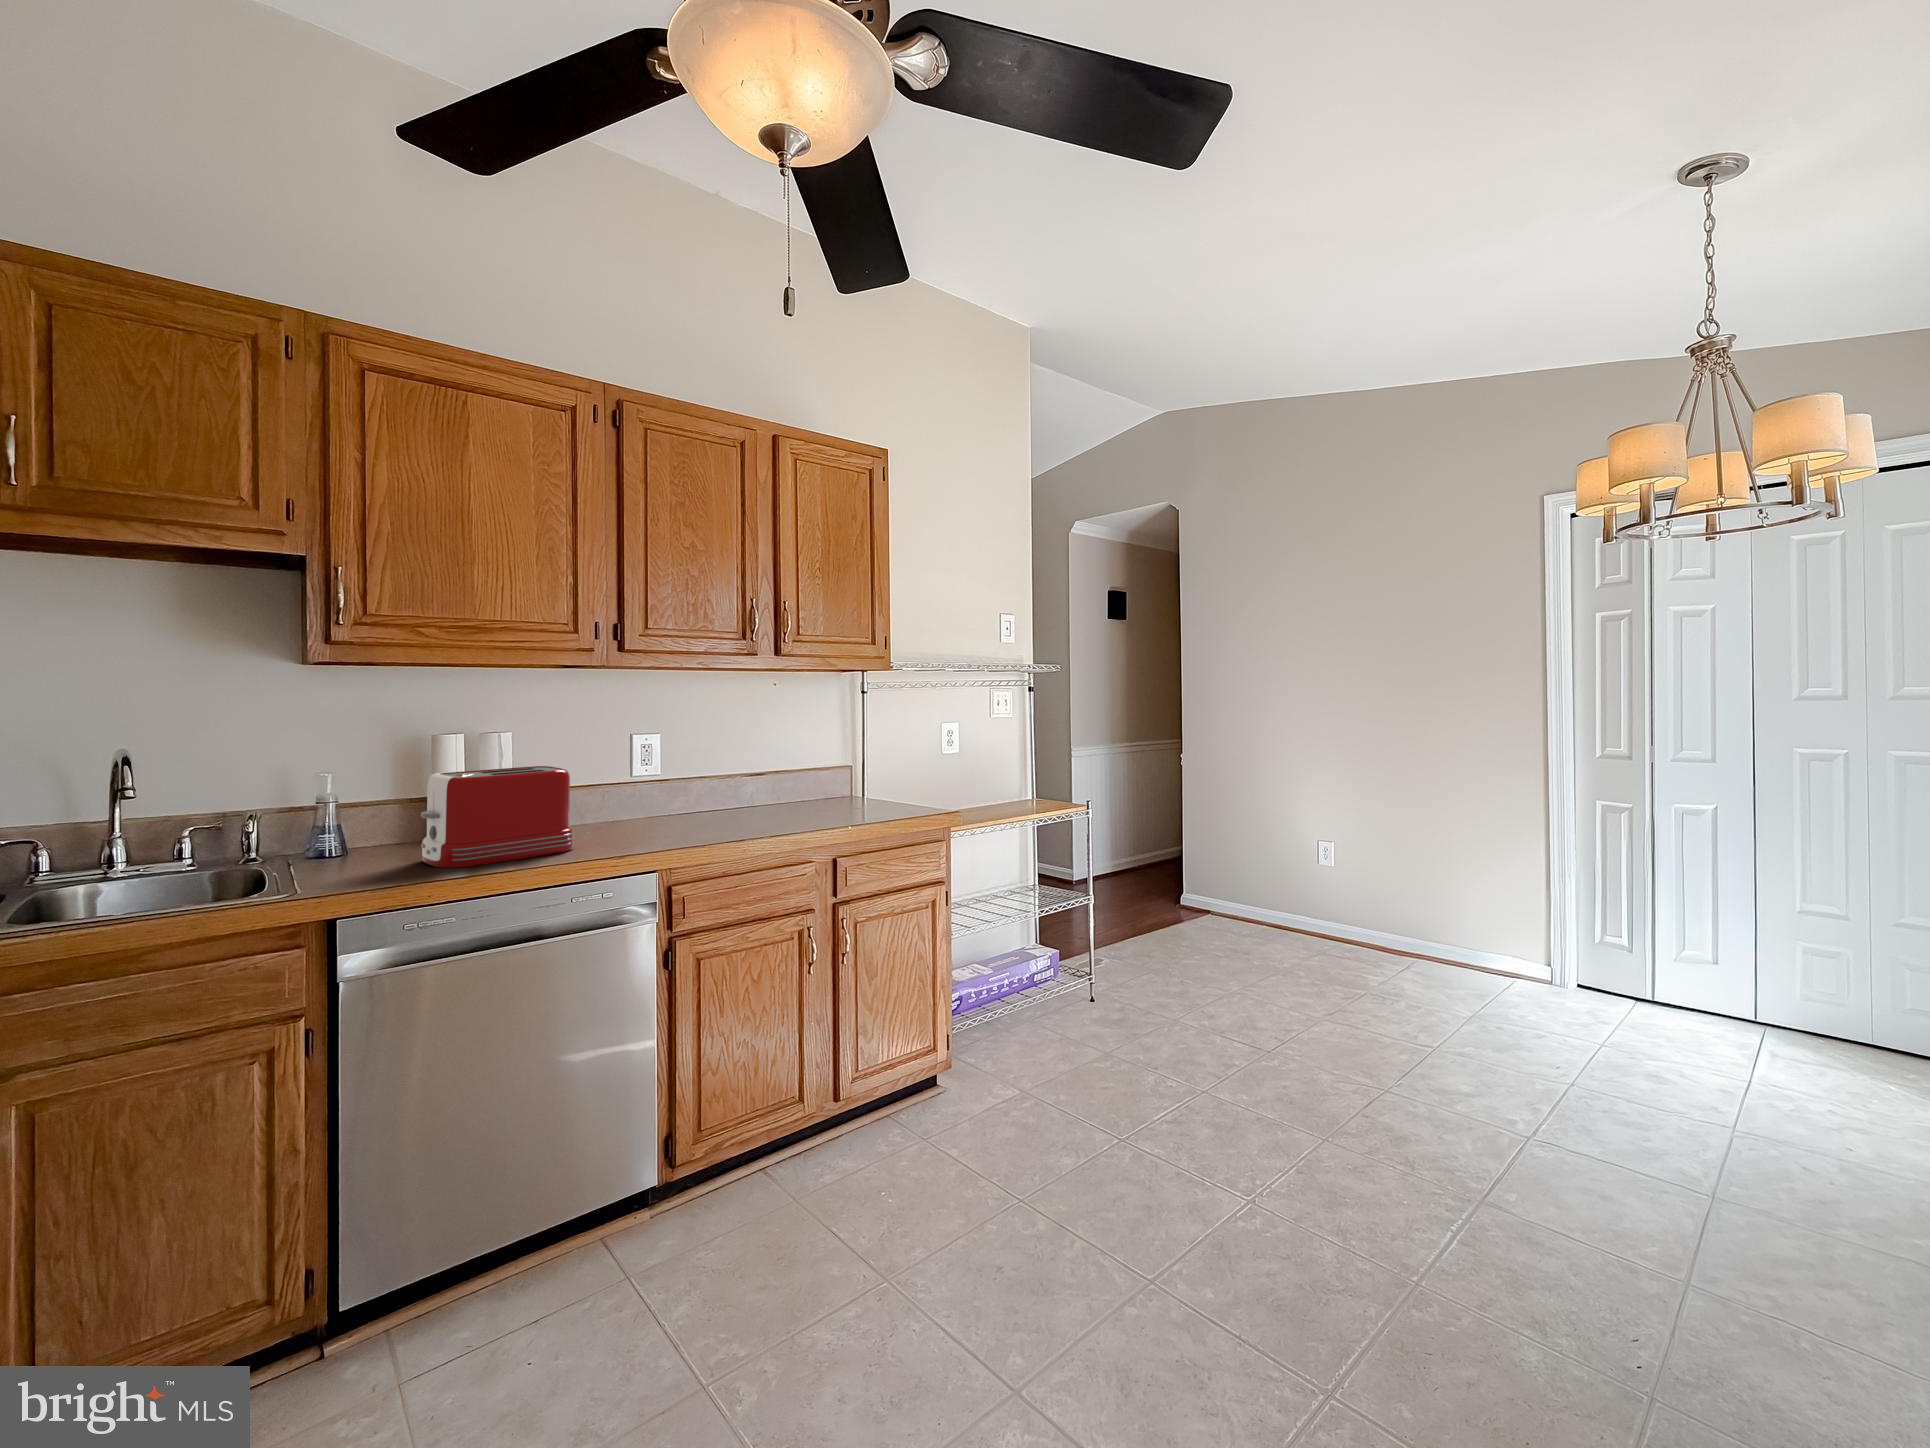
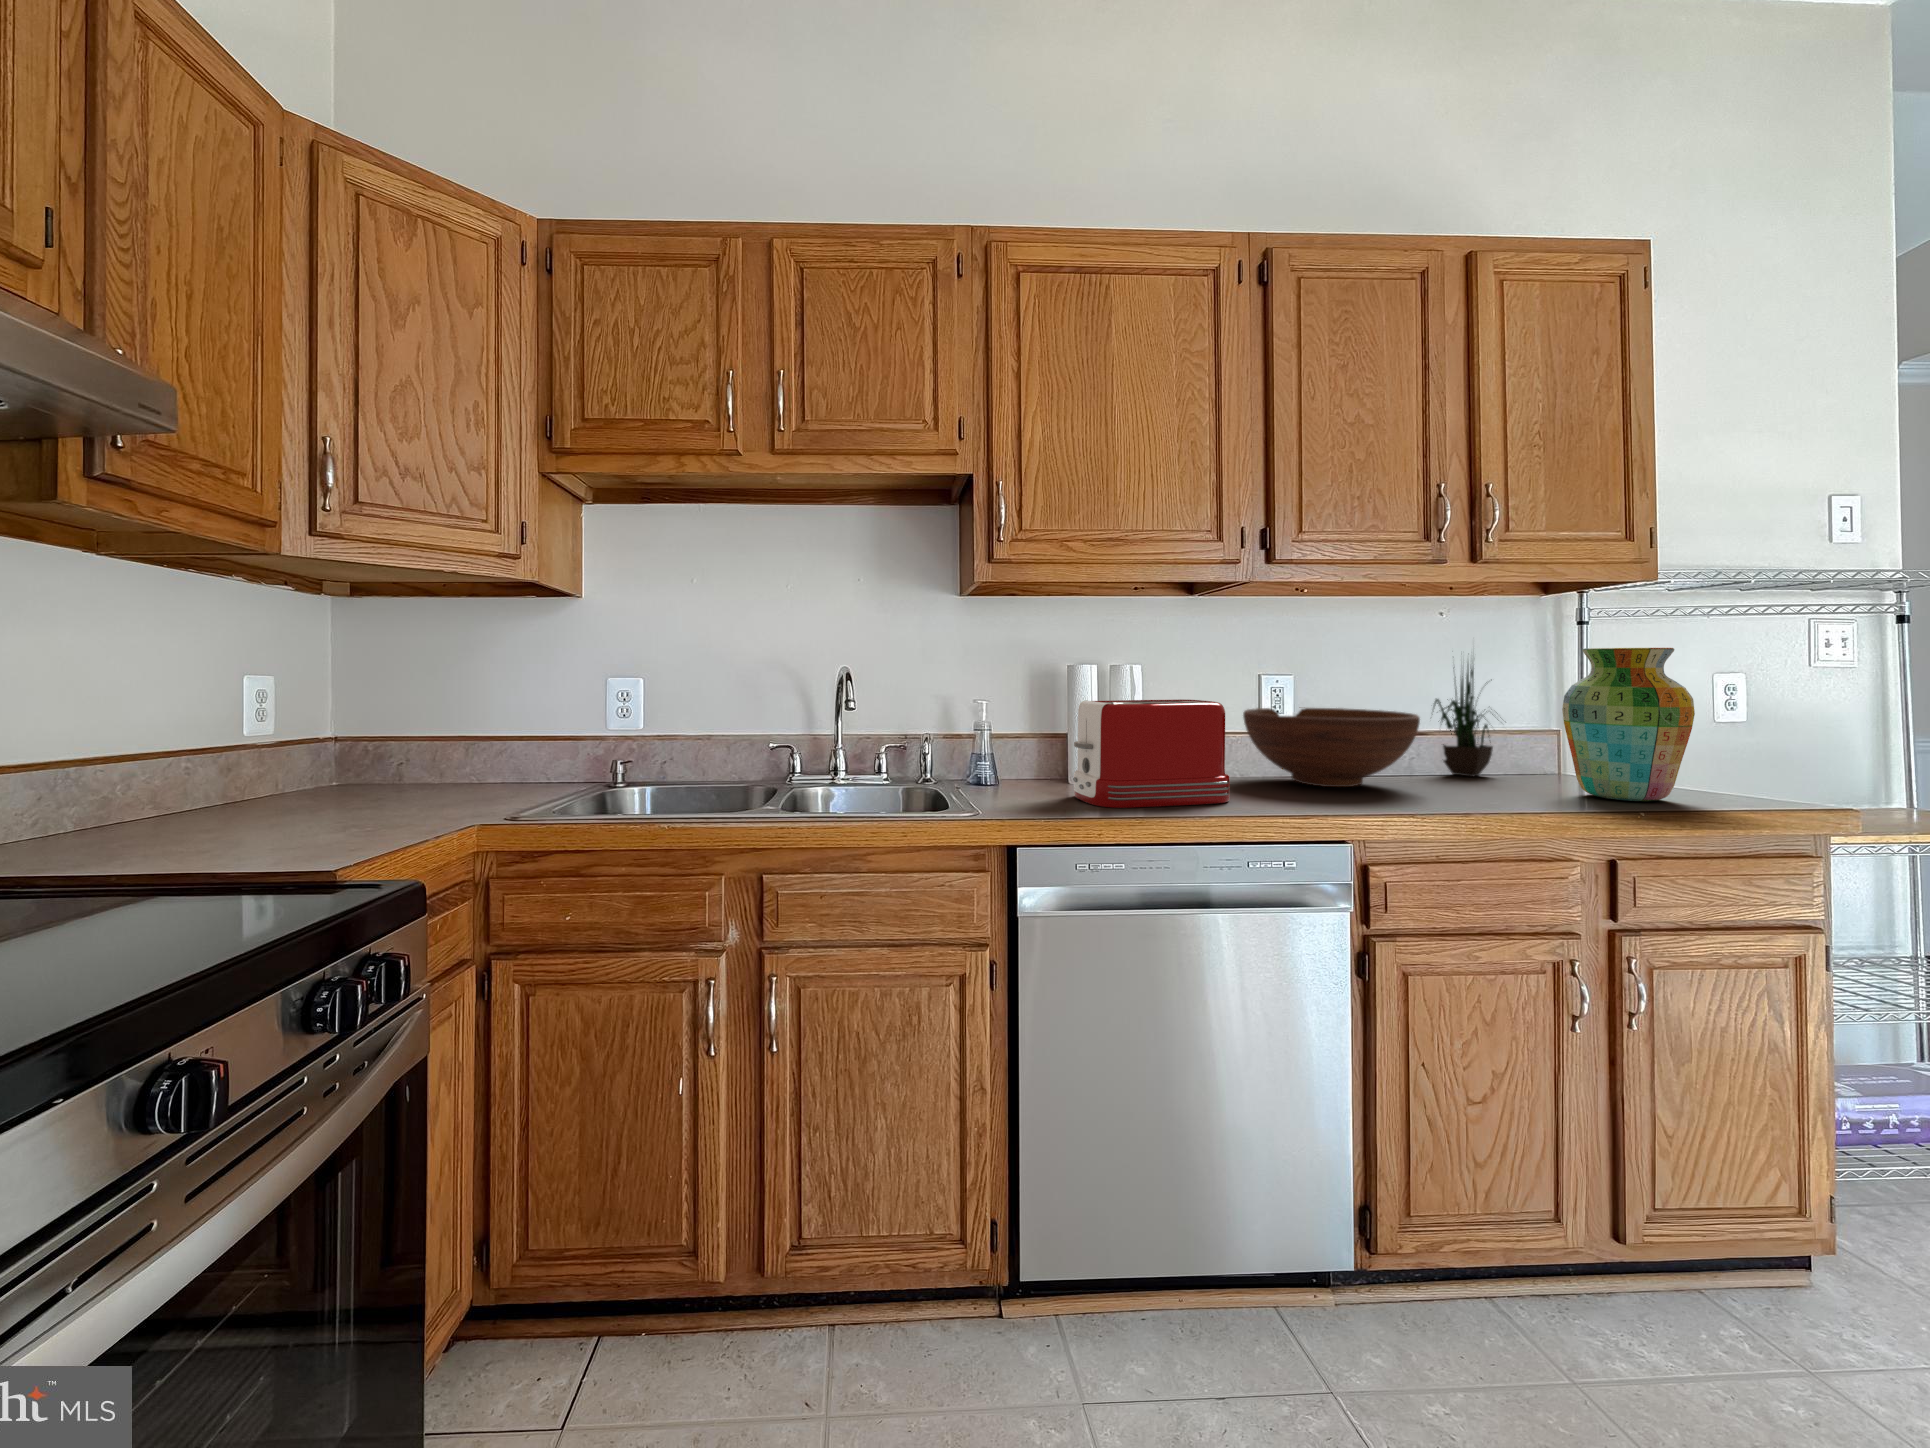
potted plant: none [754,701,812,807] -> present [1434,666,1493,777]
vase: none [824,717,888,818] -> present [1562,648,1695,801]
fruit bowl: none [604,761,736,827] -> present [1243,708,1420,787]

